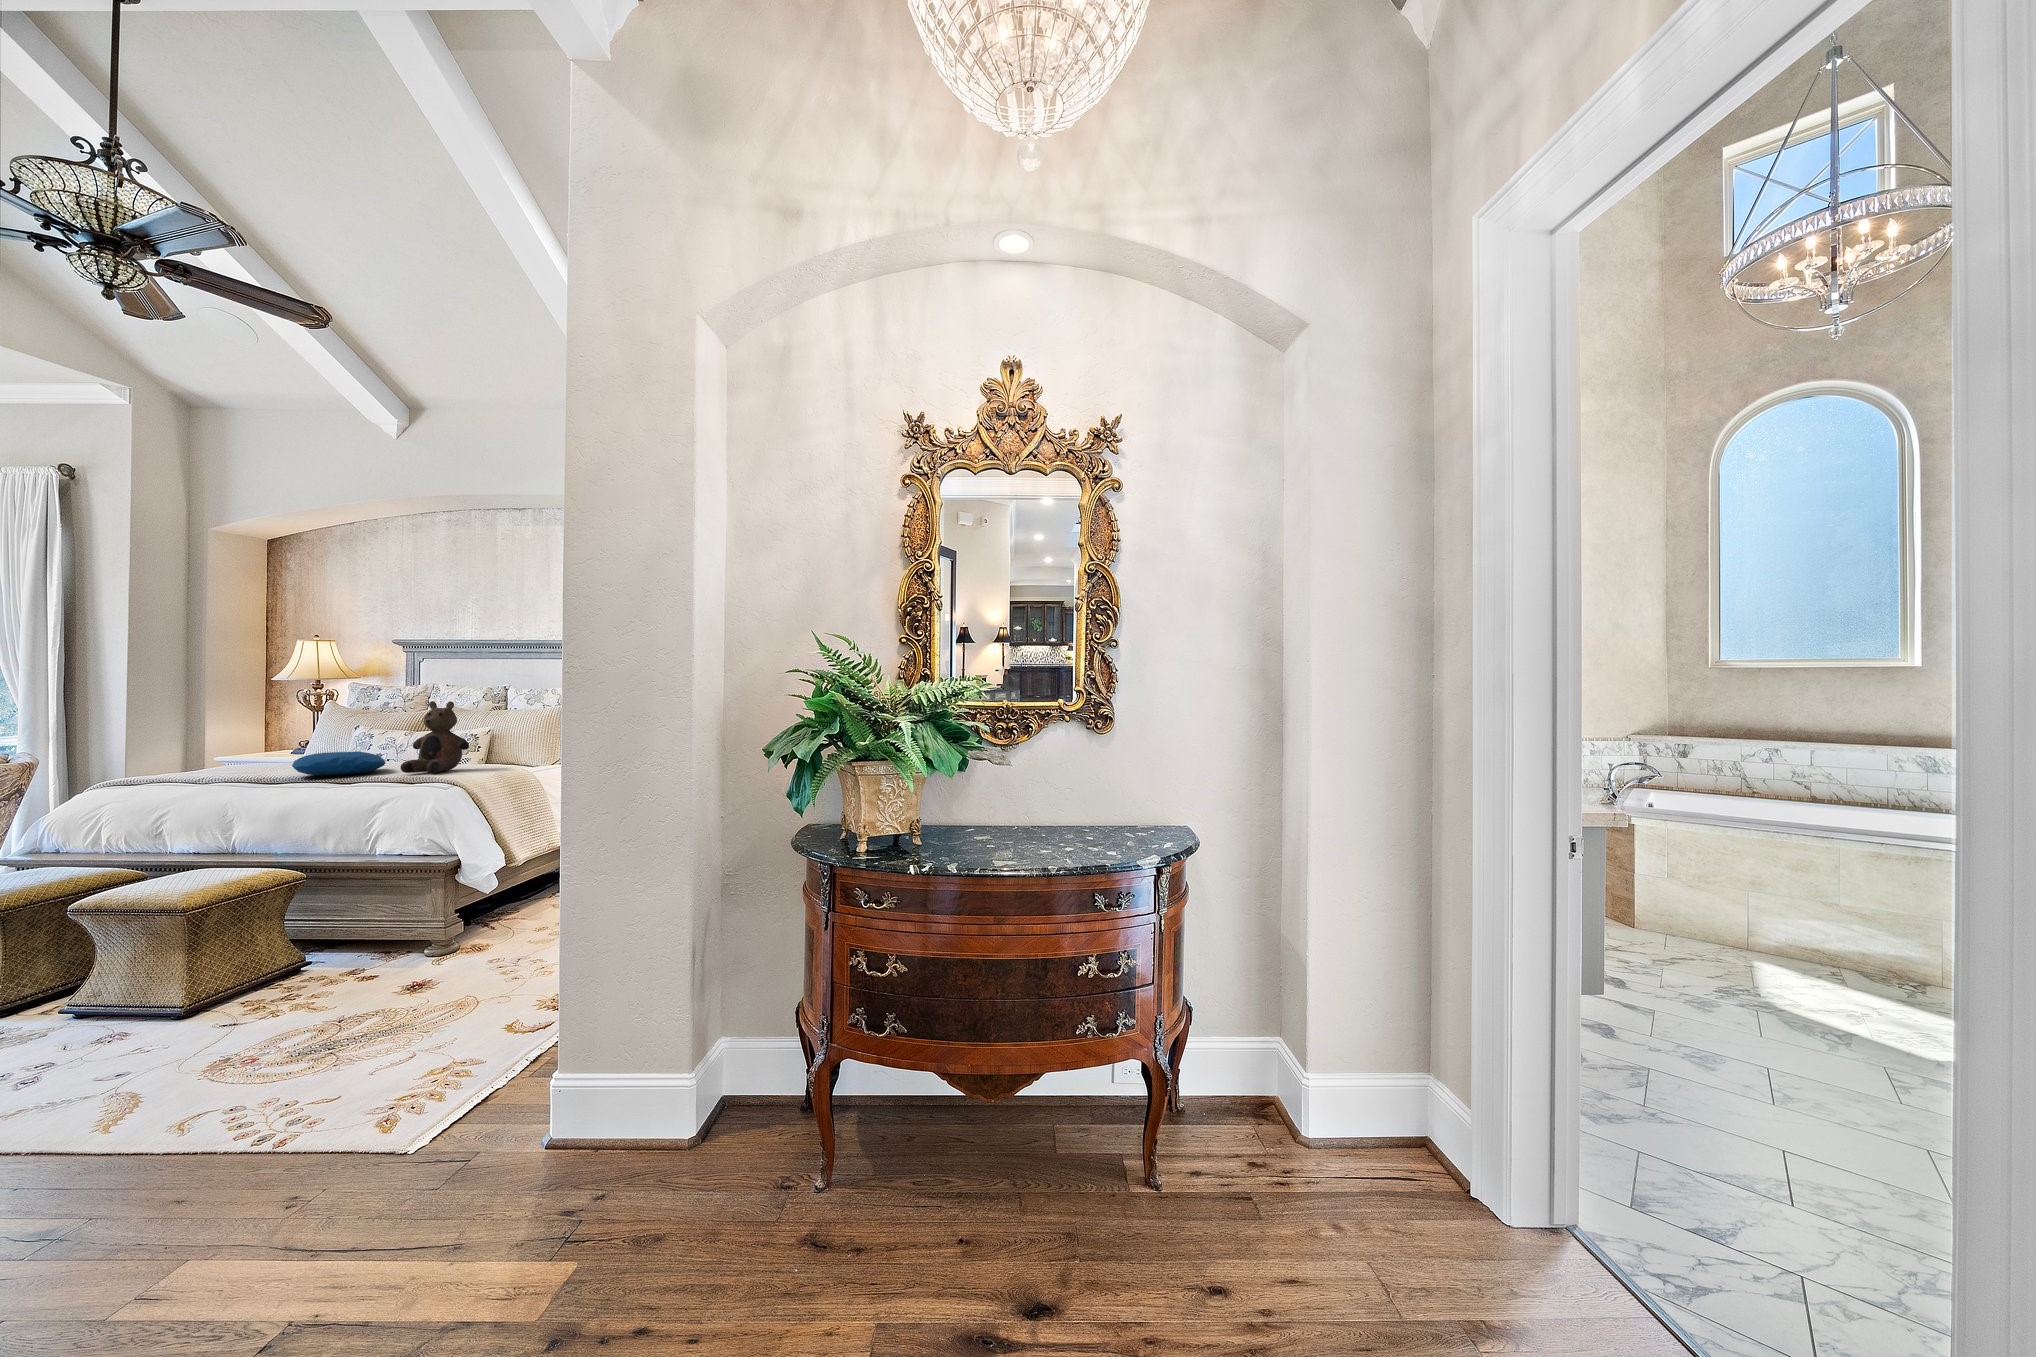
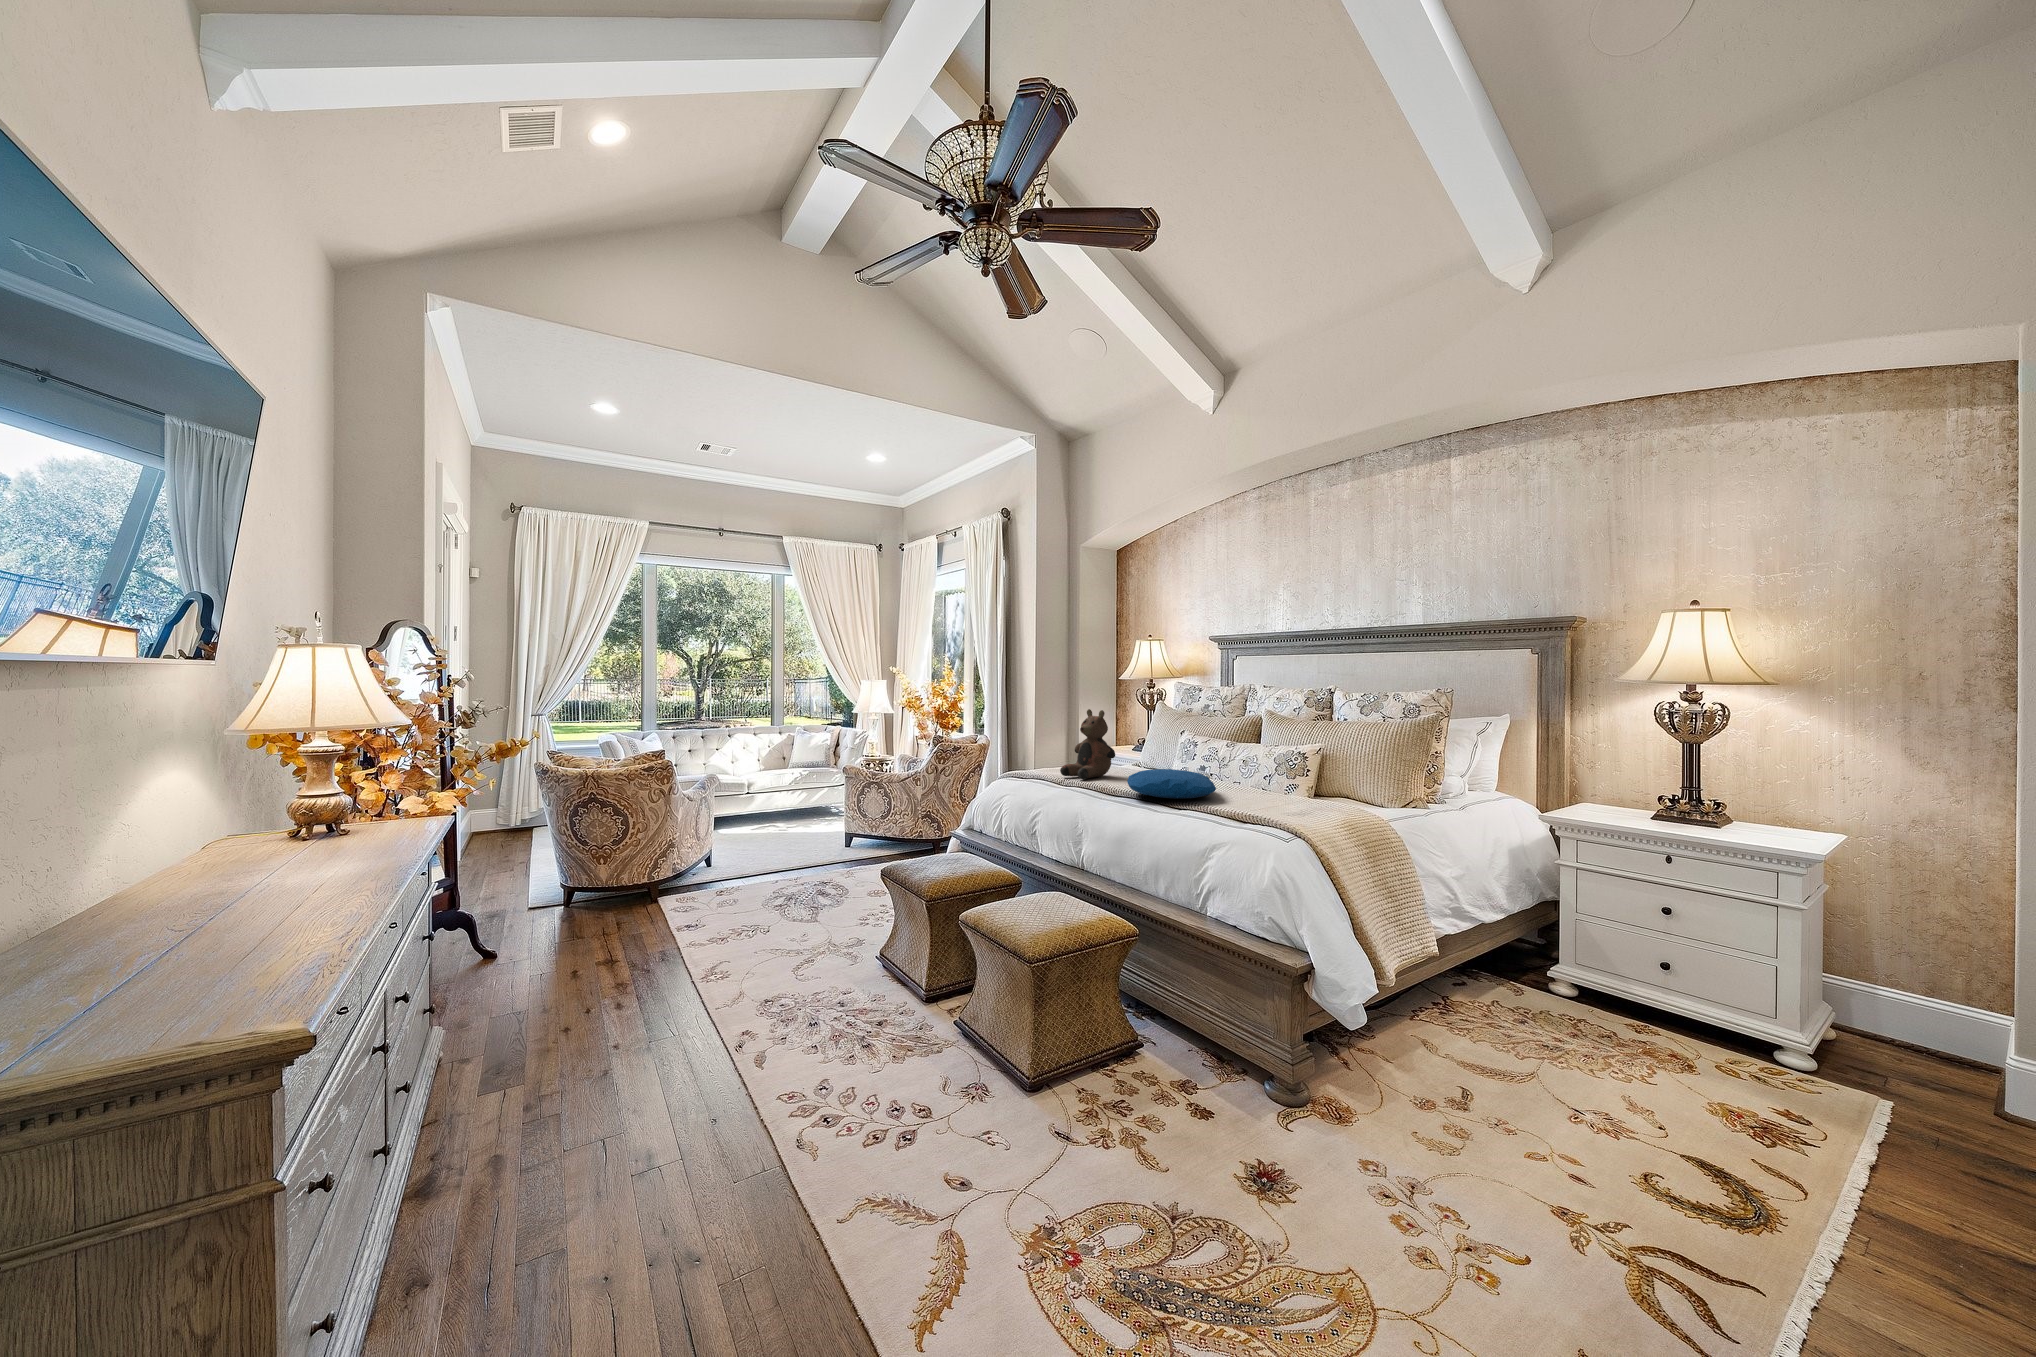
teddy bear: present [400,701,469,773] -> present [1060,709,1115,779]

